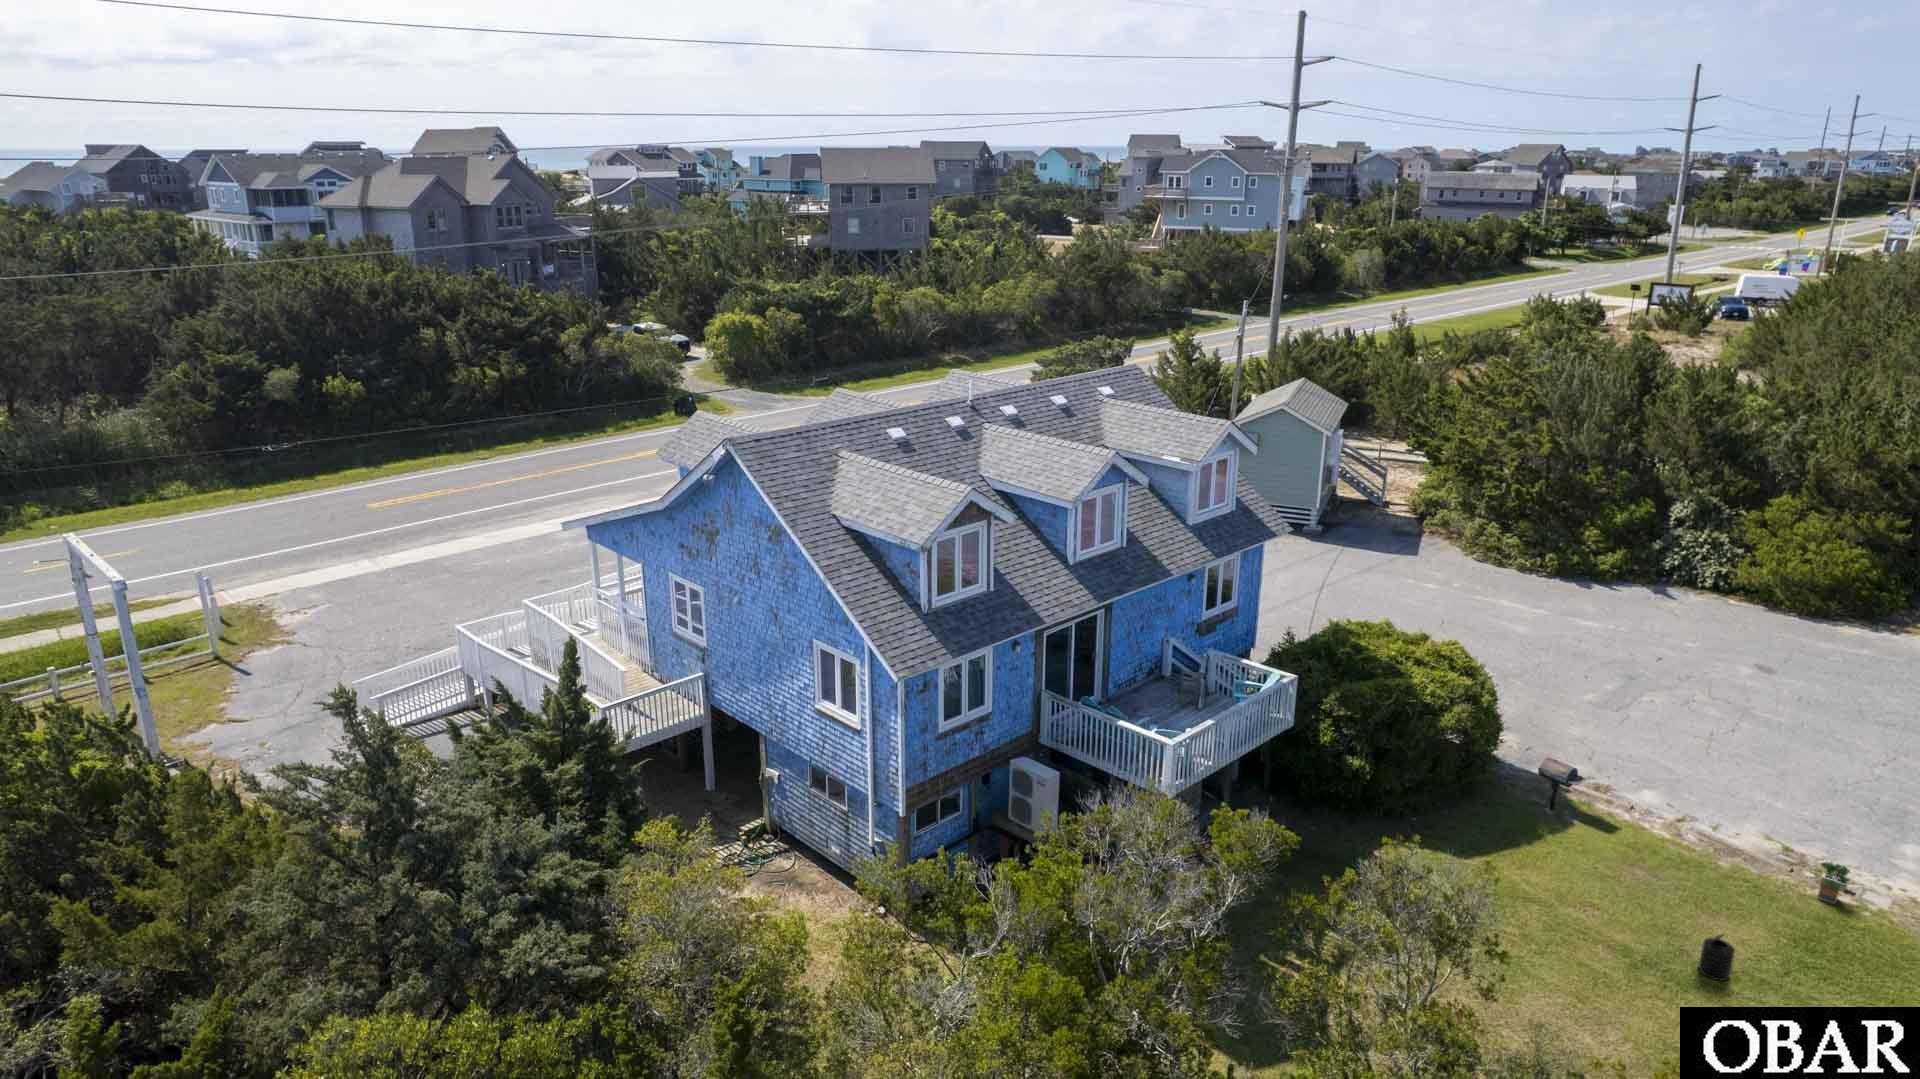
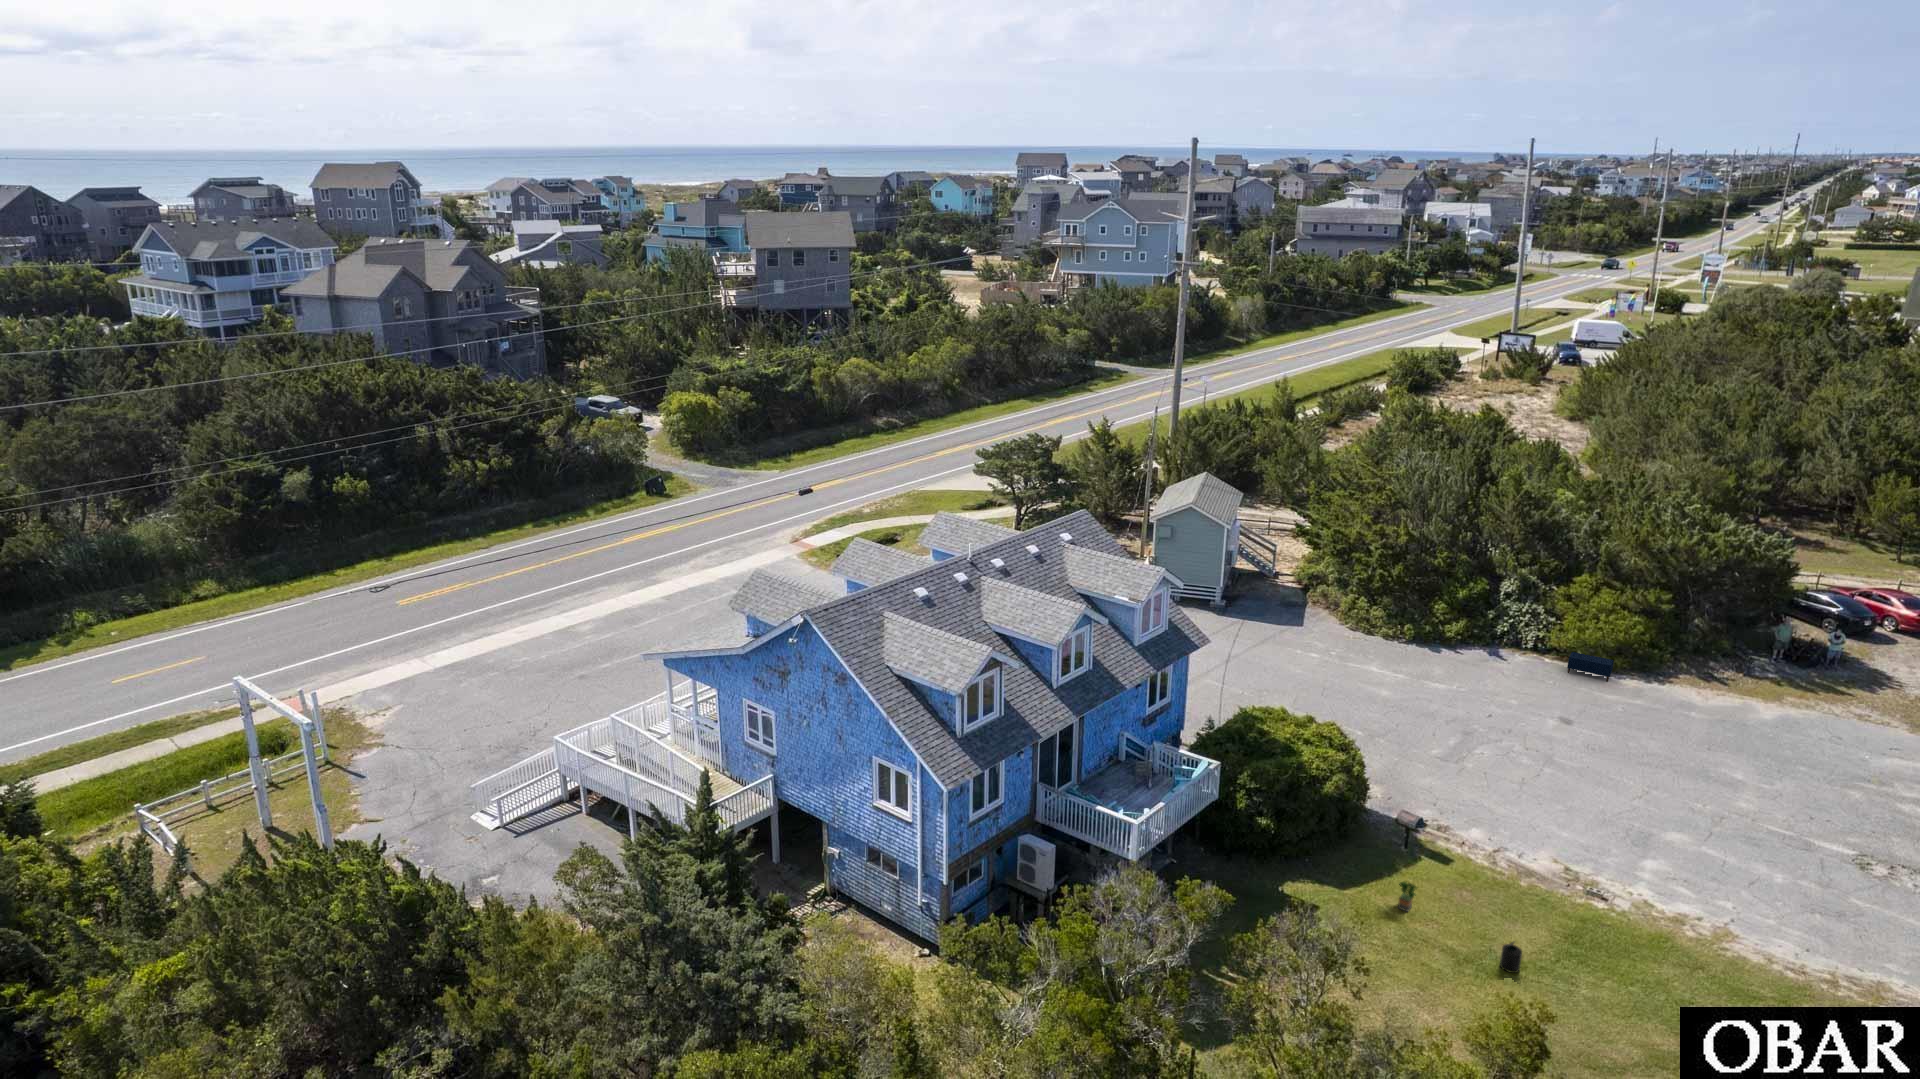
bench: none [1763,590,1827,627] -> present [1567,652,1614,682]
potted tree: present [1818,862,1850,904] -> present [1398,882,1416,912]

